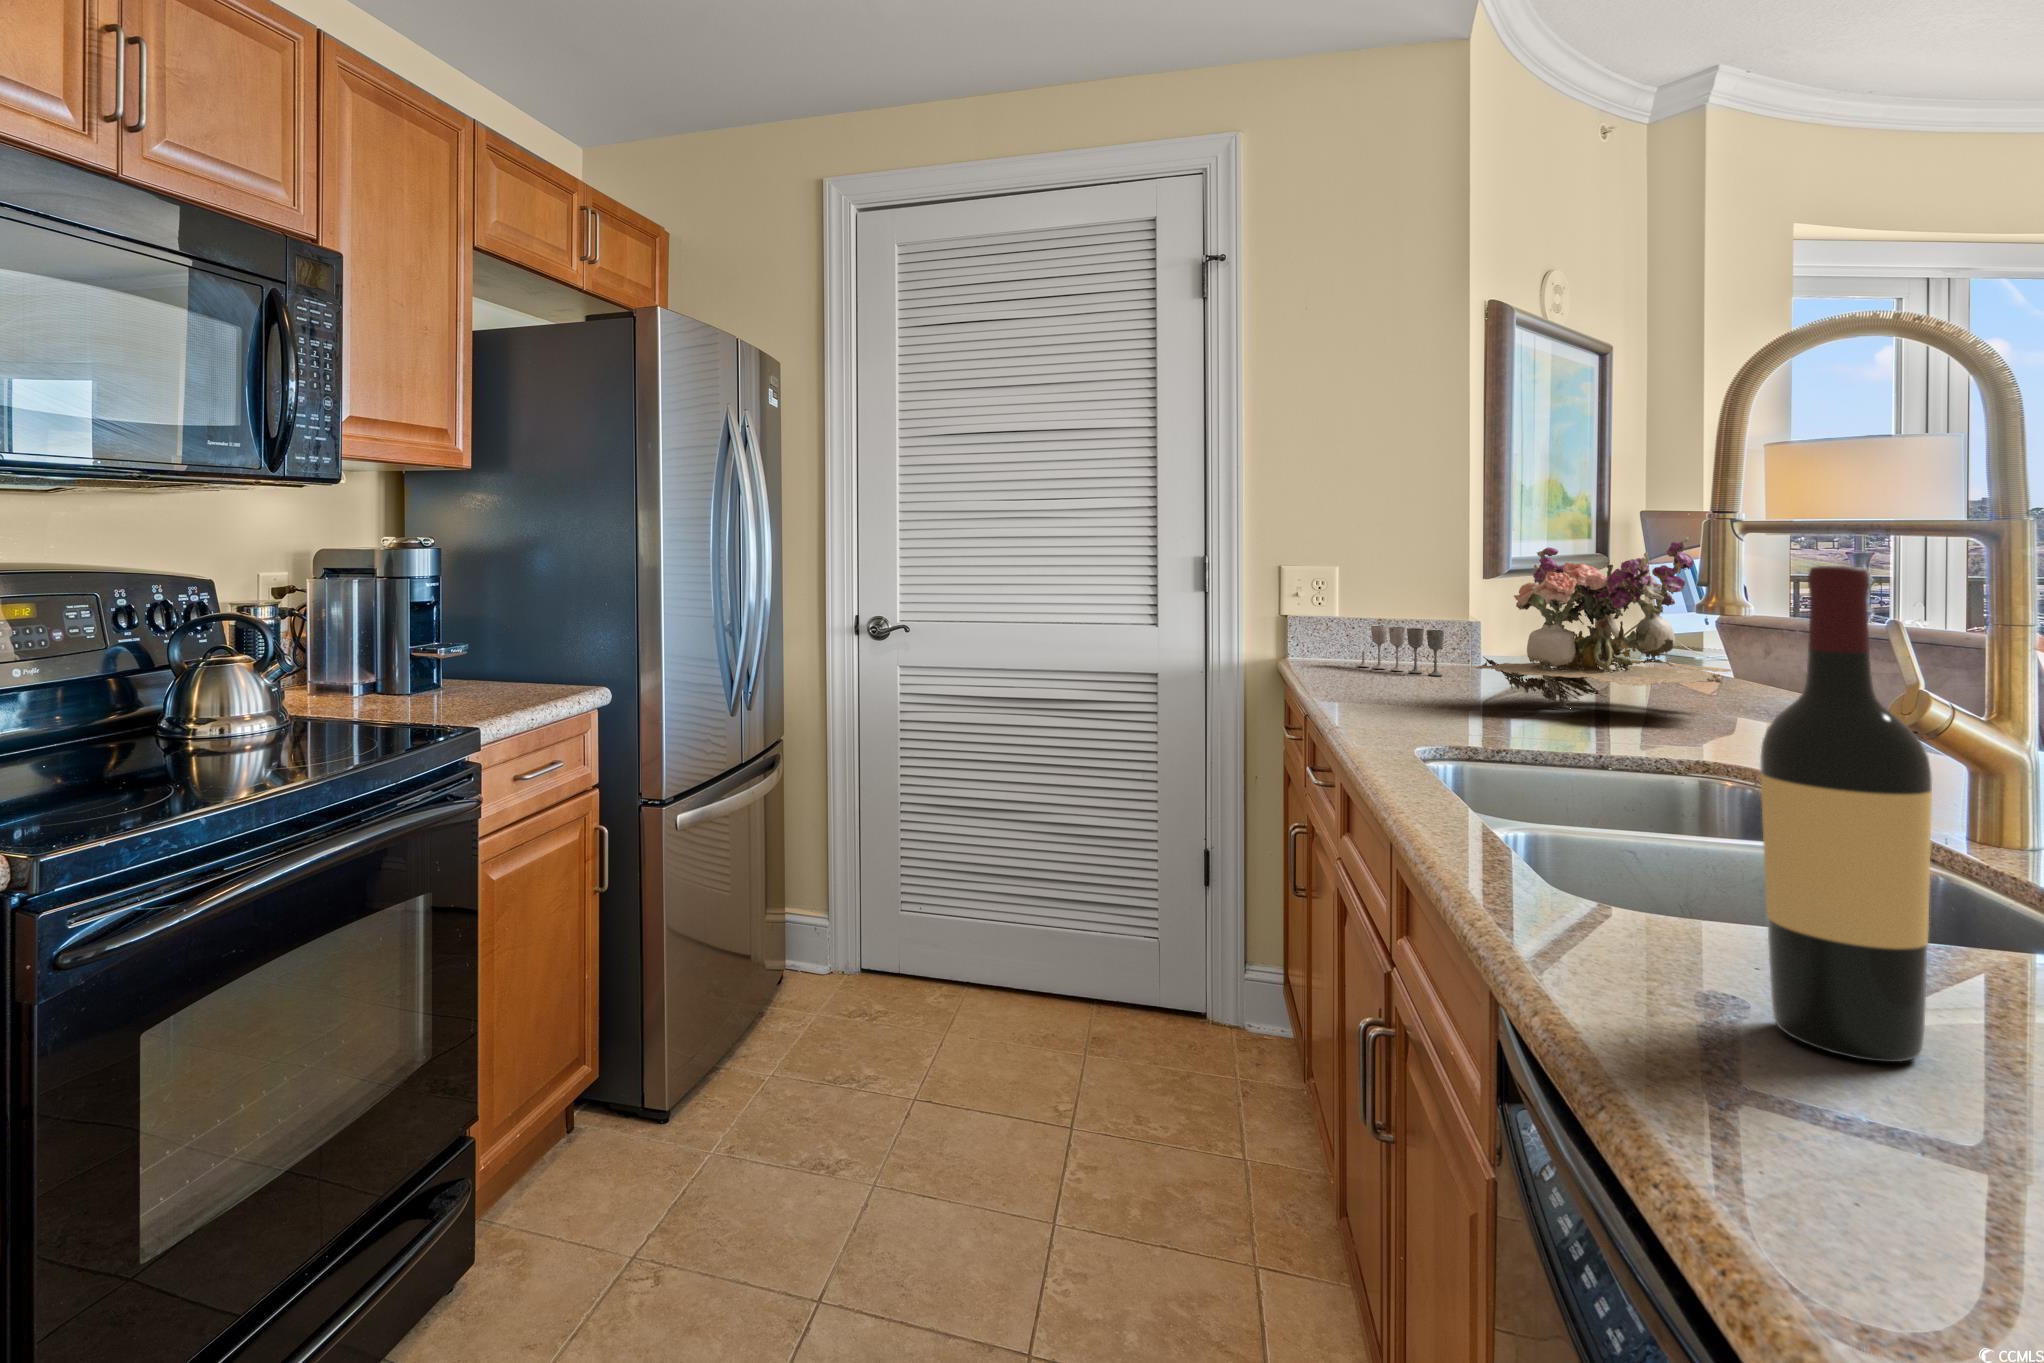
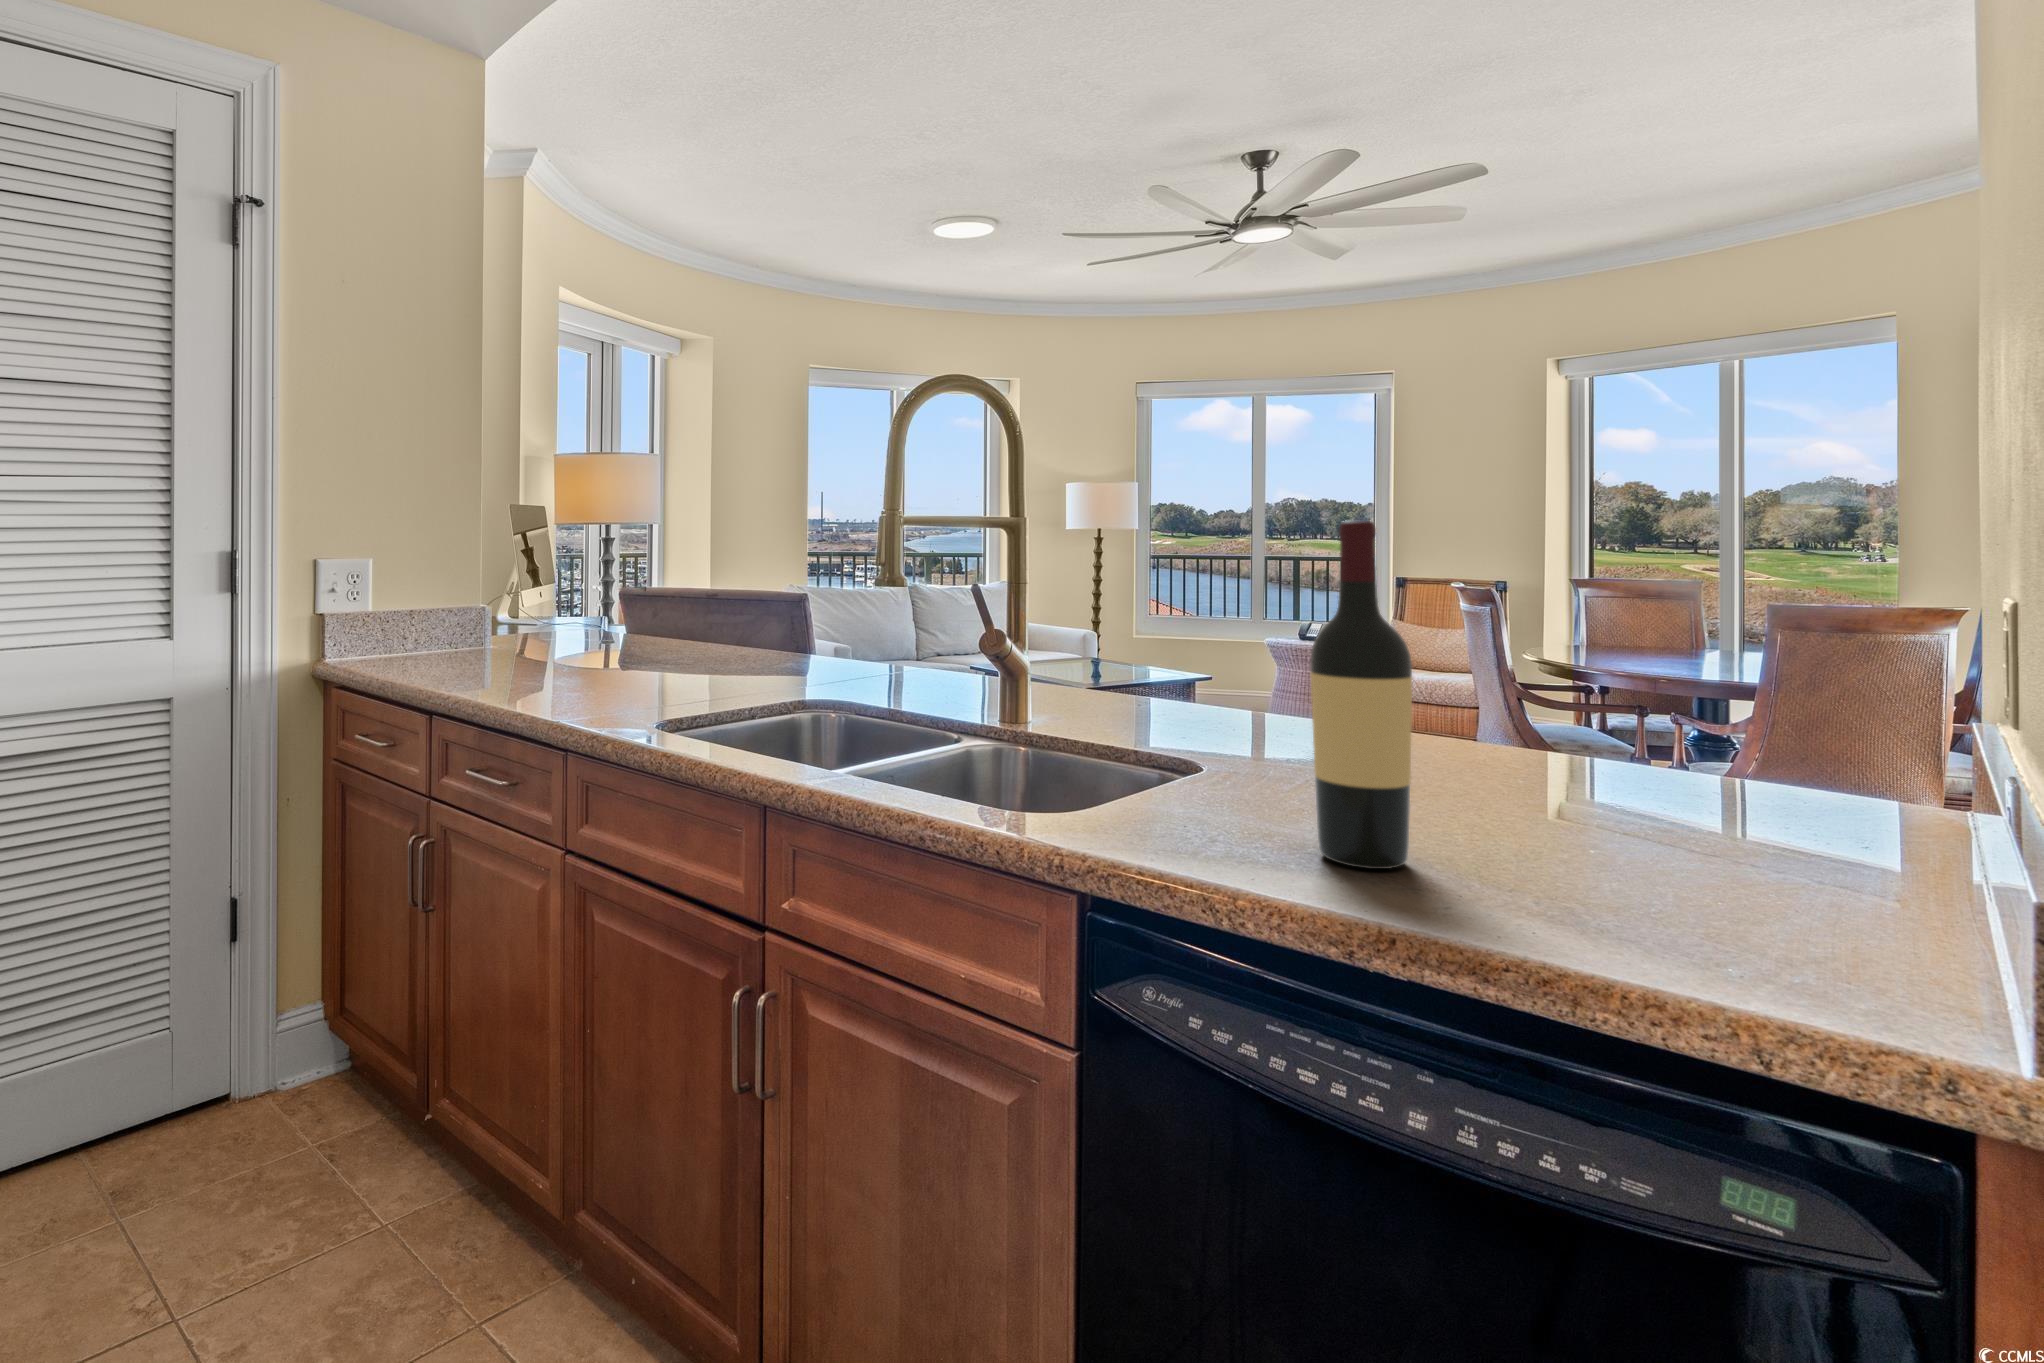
flower arrangement: present [1474,537,1731,708] -> none [575,527,750,675]
wine glass: present [1357,625,1444,676] -> none [387,618,481,662]

